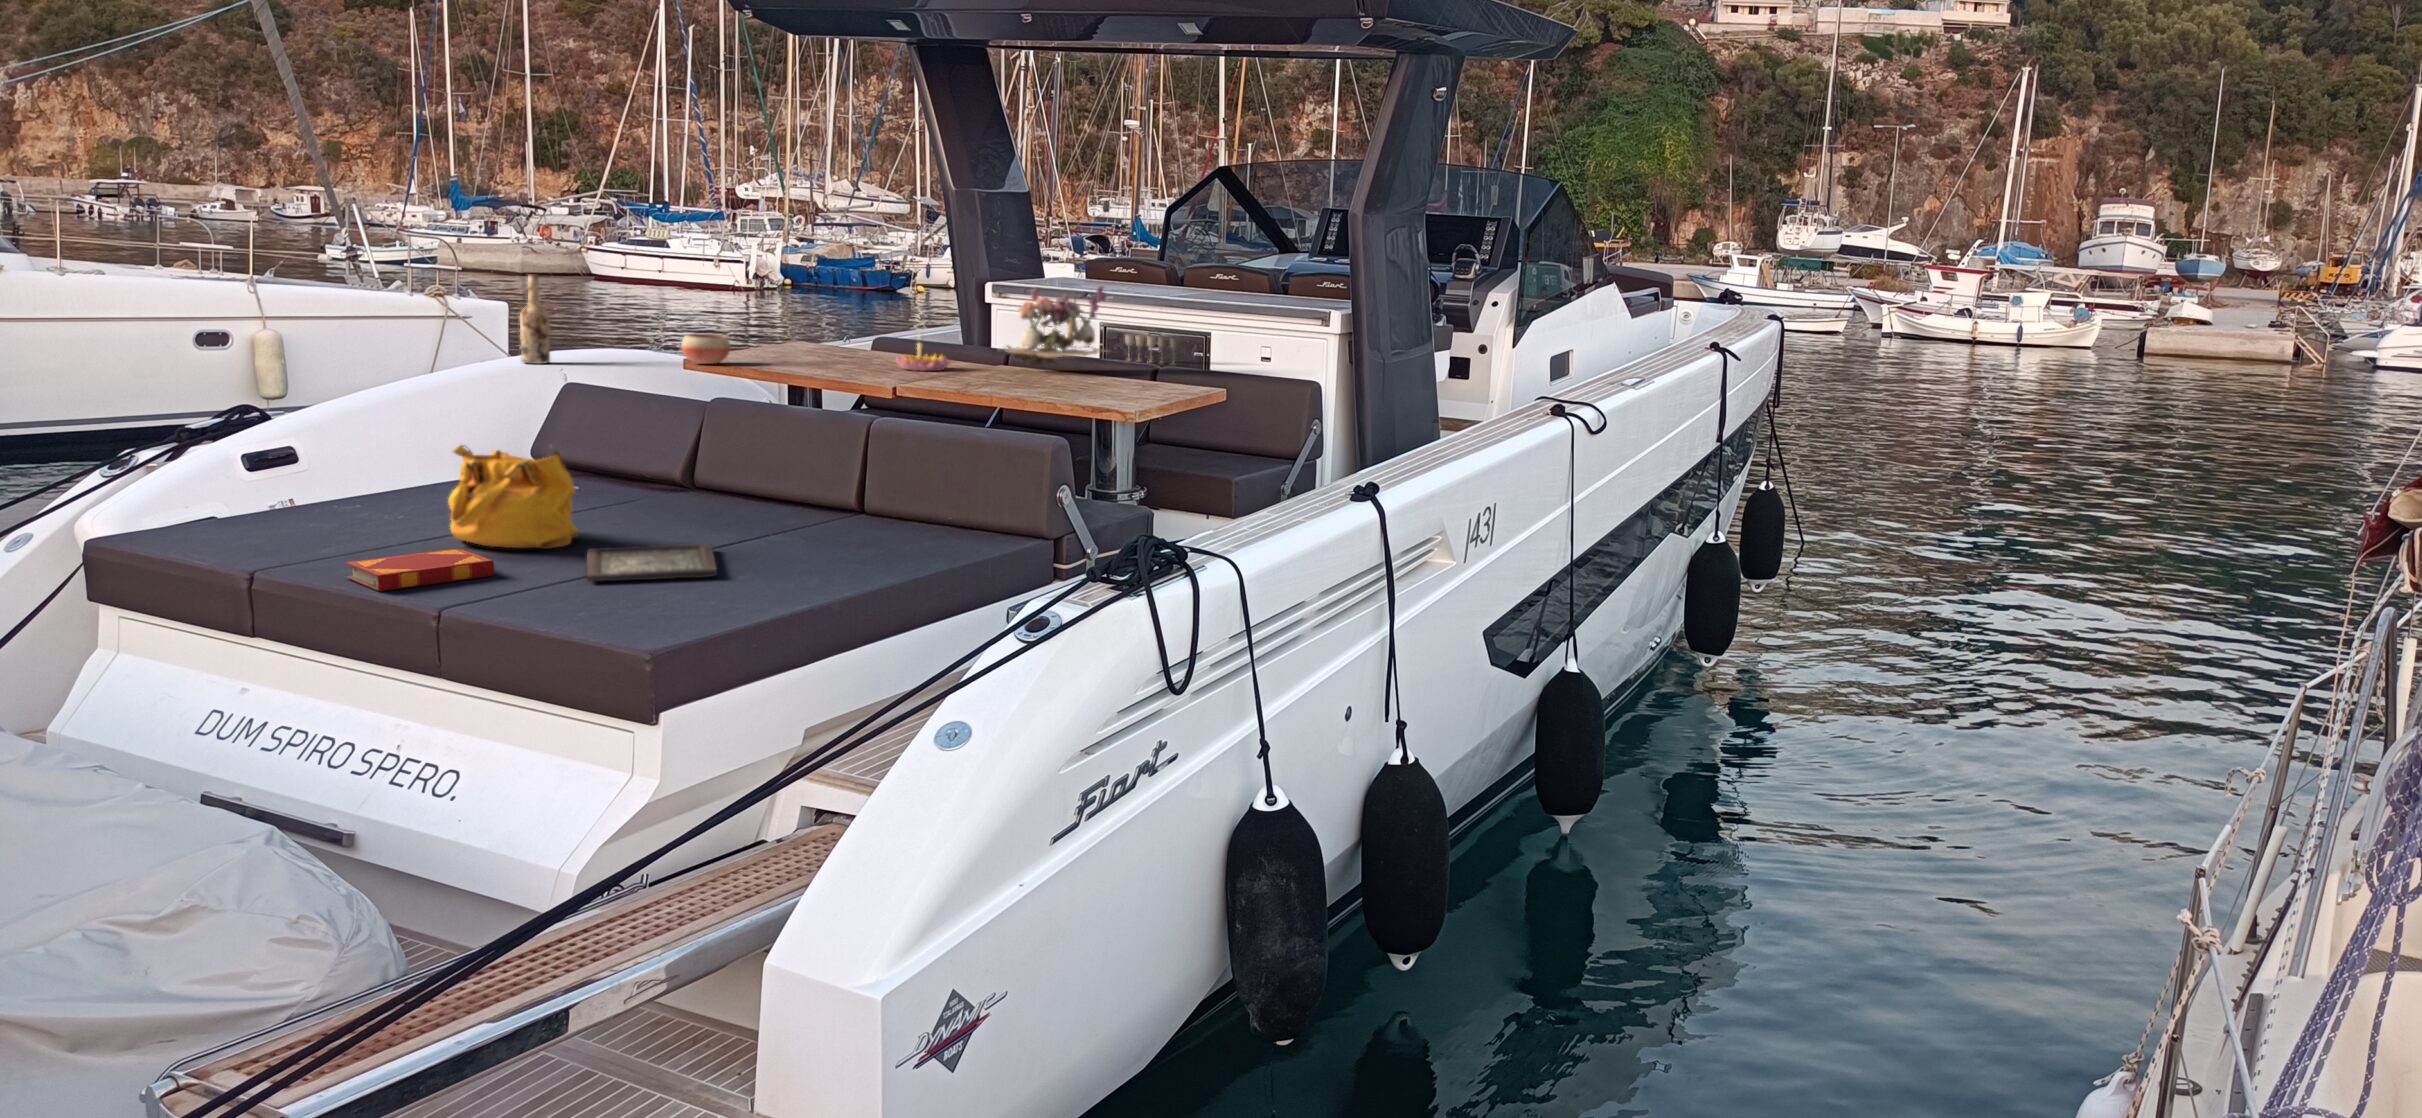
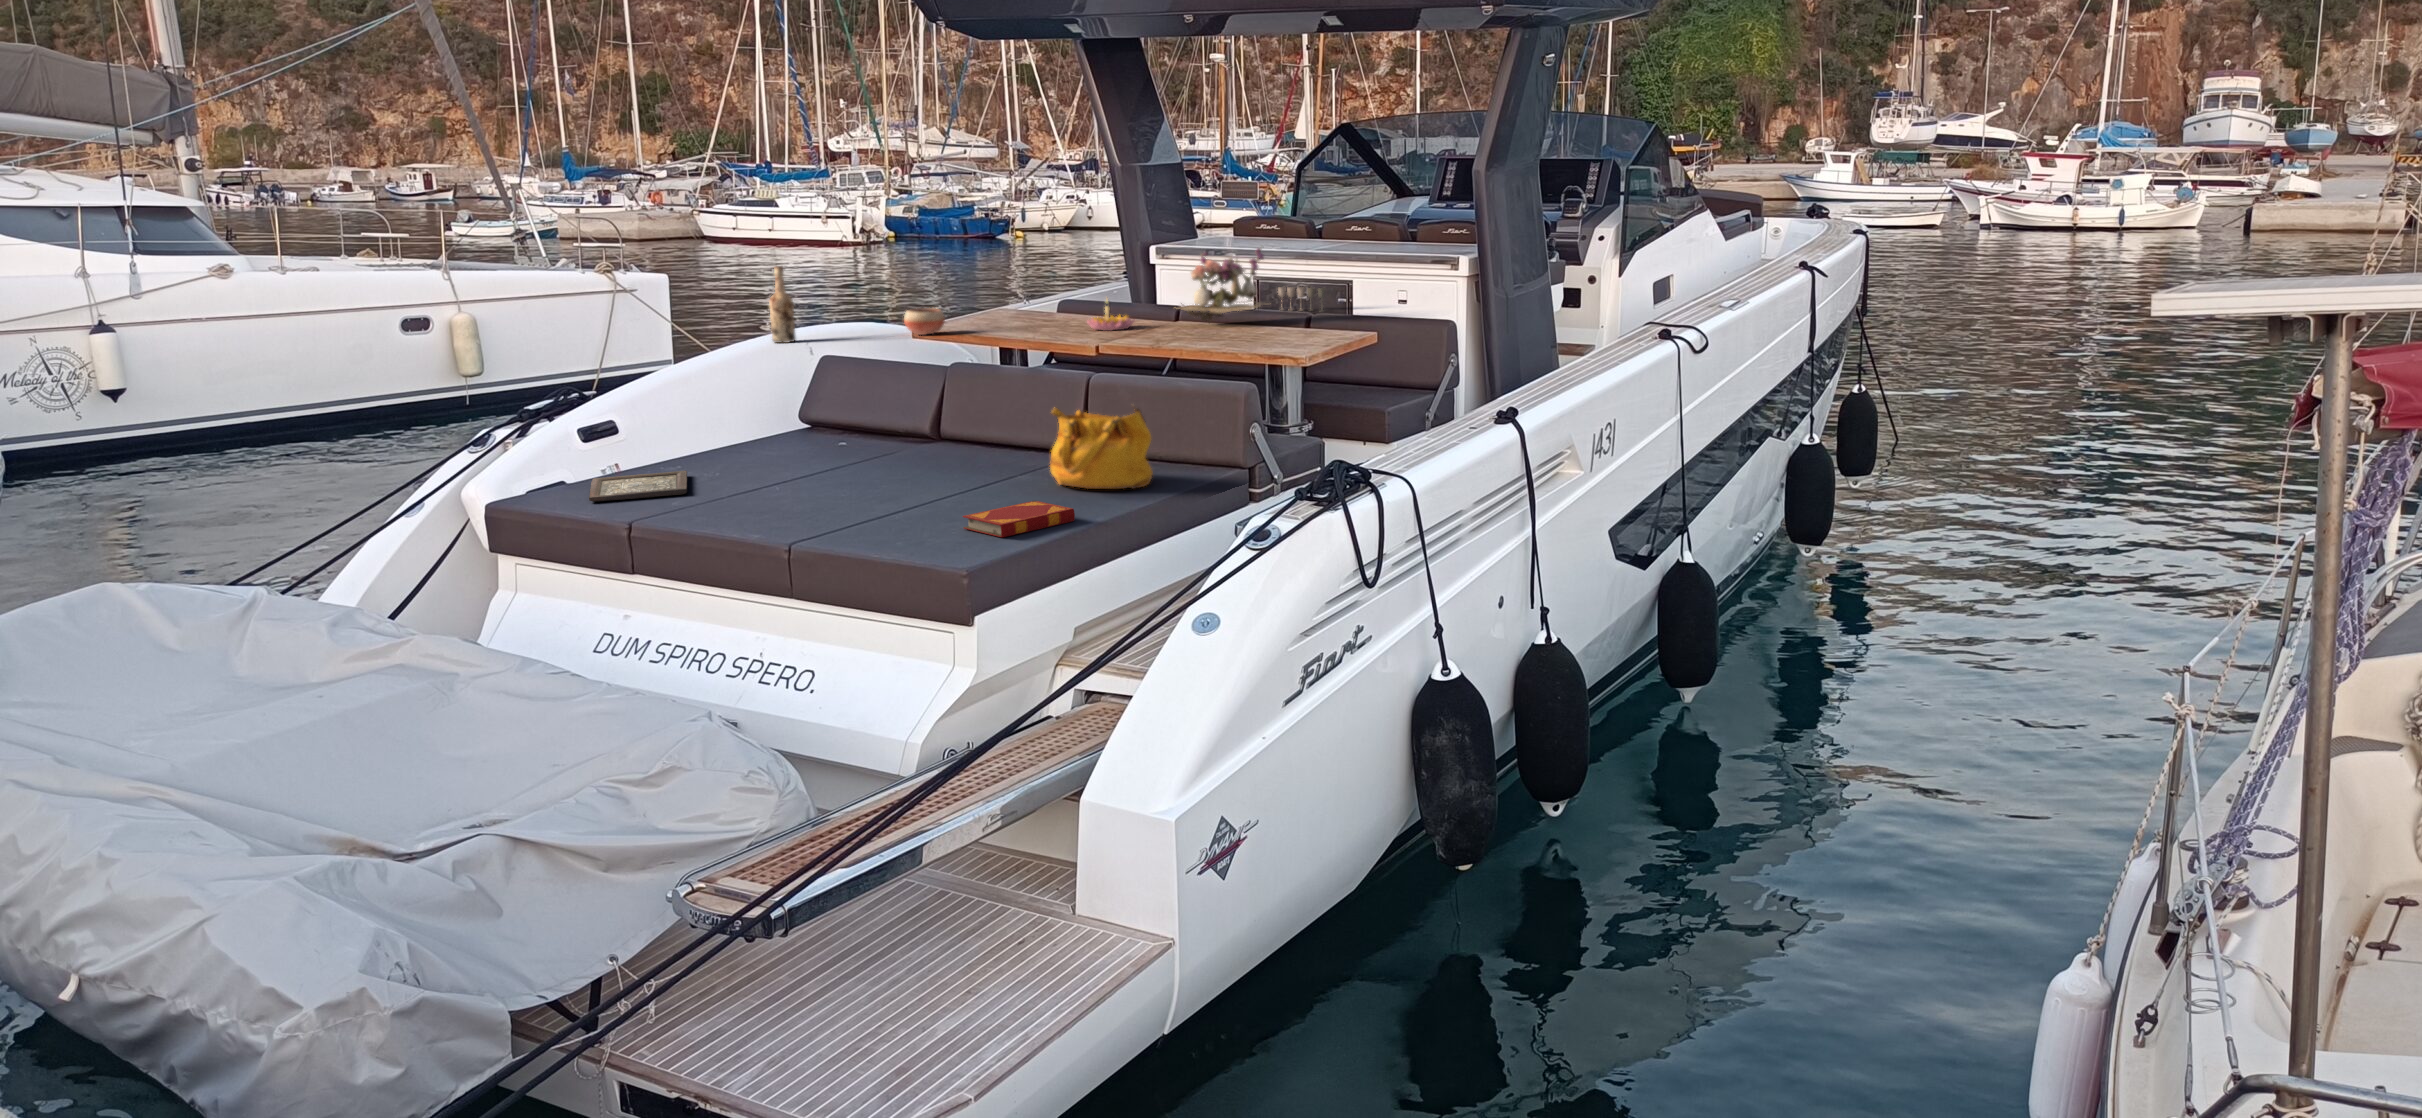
handbag: present [448,445,579,549] -> present [1050,405,1153,489]
tray: present [587,543,717,581] -> present [589,471,687,502]
hardback book: present [346,548,494,591] -> present [963,501,1075,537]

